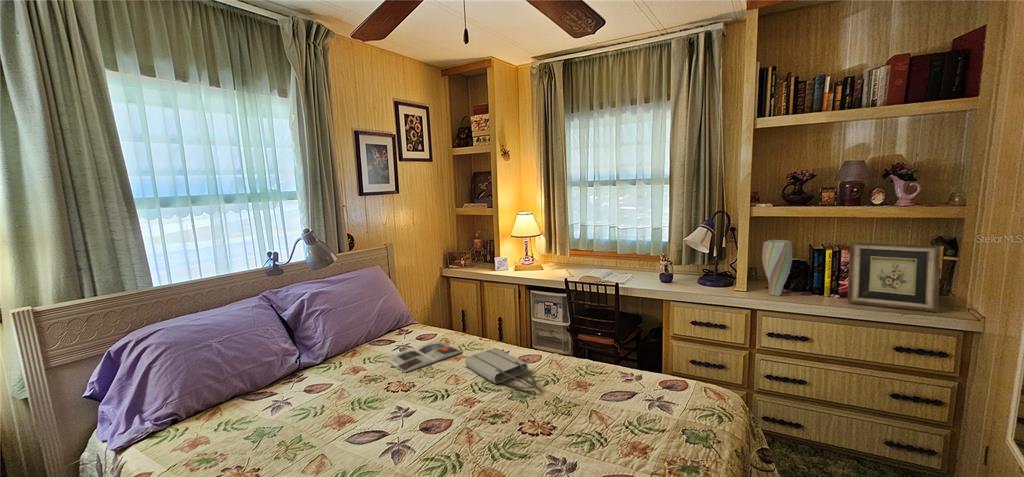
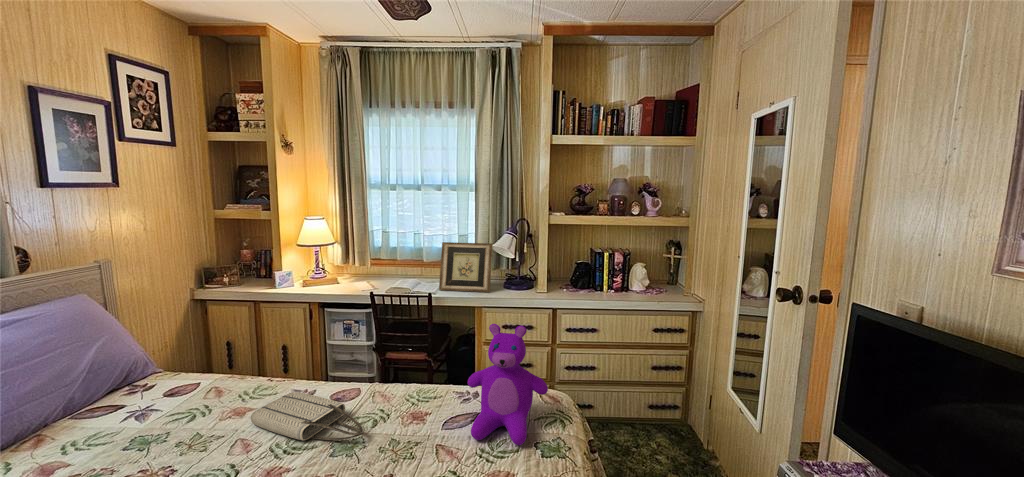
vase: present [762,240,792,296] -> none [560,244,582,294]
picture frame: present [847,242,940,312] -> present [439,242,492,292]
teddy bear: none [623,312,704,427] -> present [468,324,548,445]
magazine: present [386,342,462,372] -> none [99,395,243,458]

